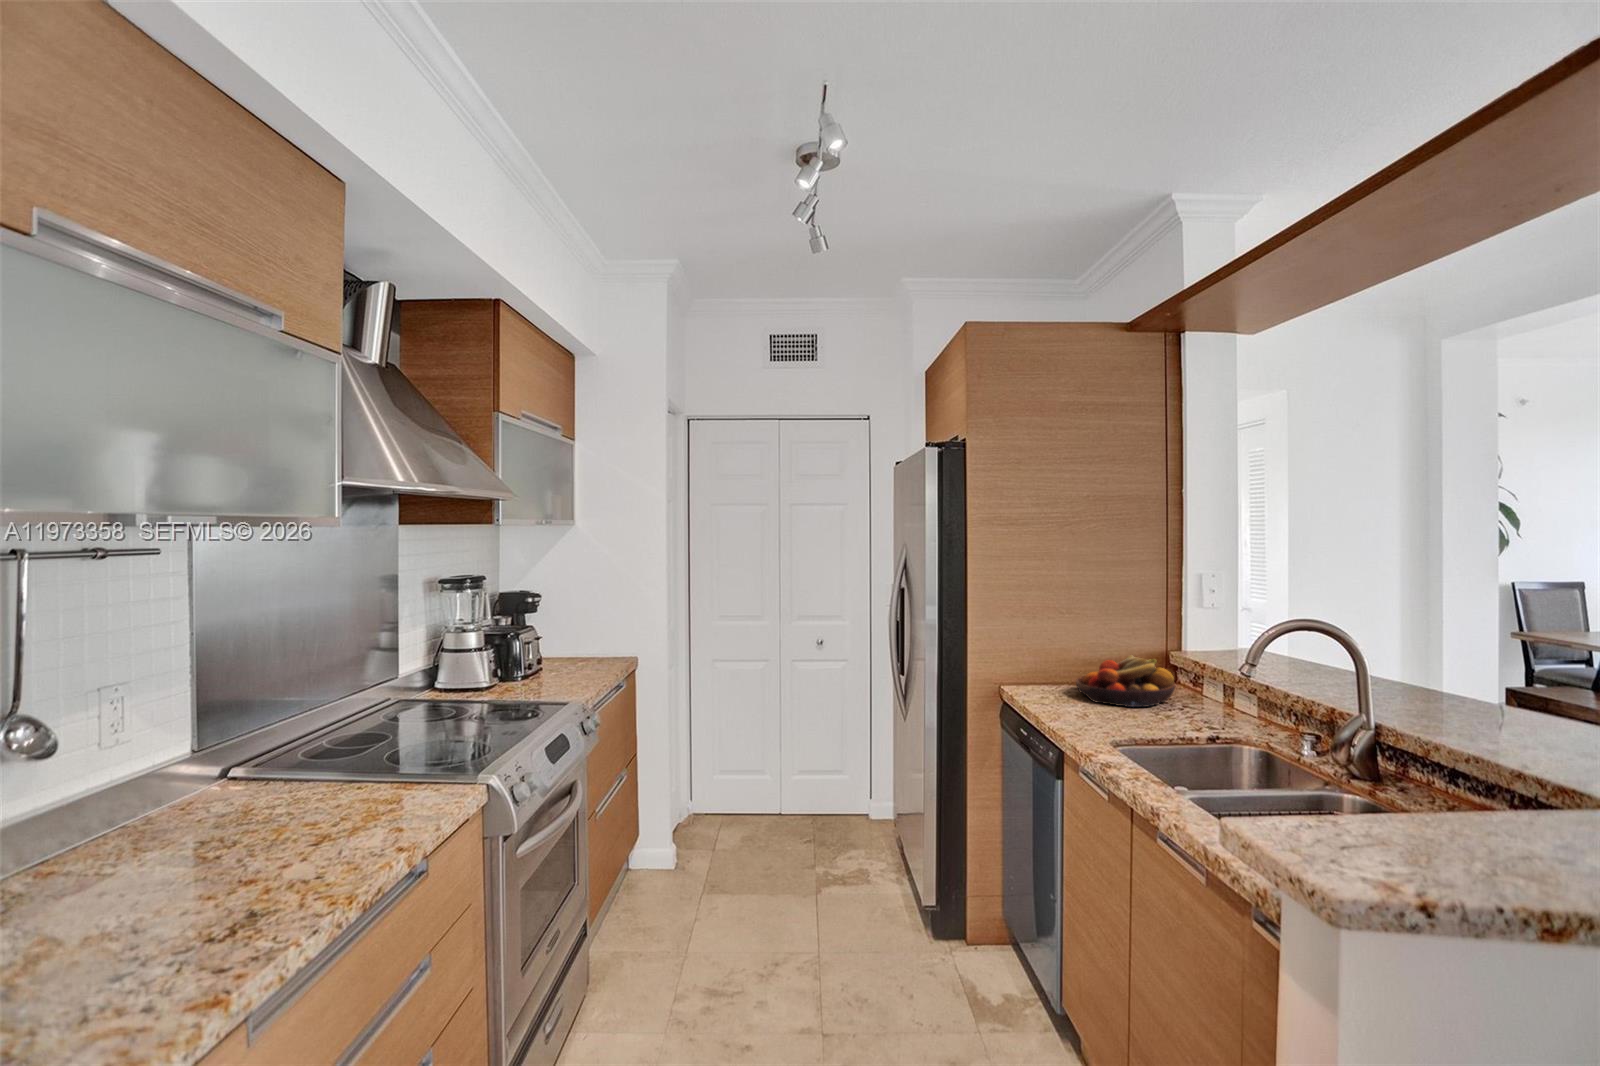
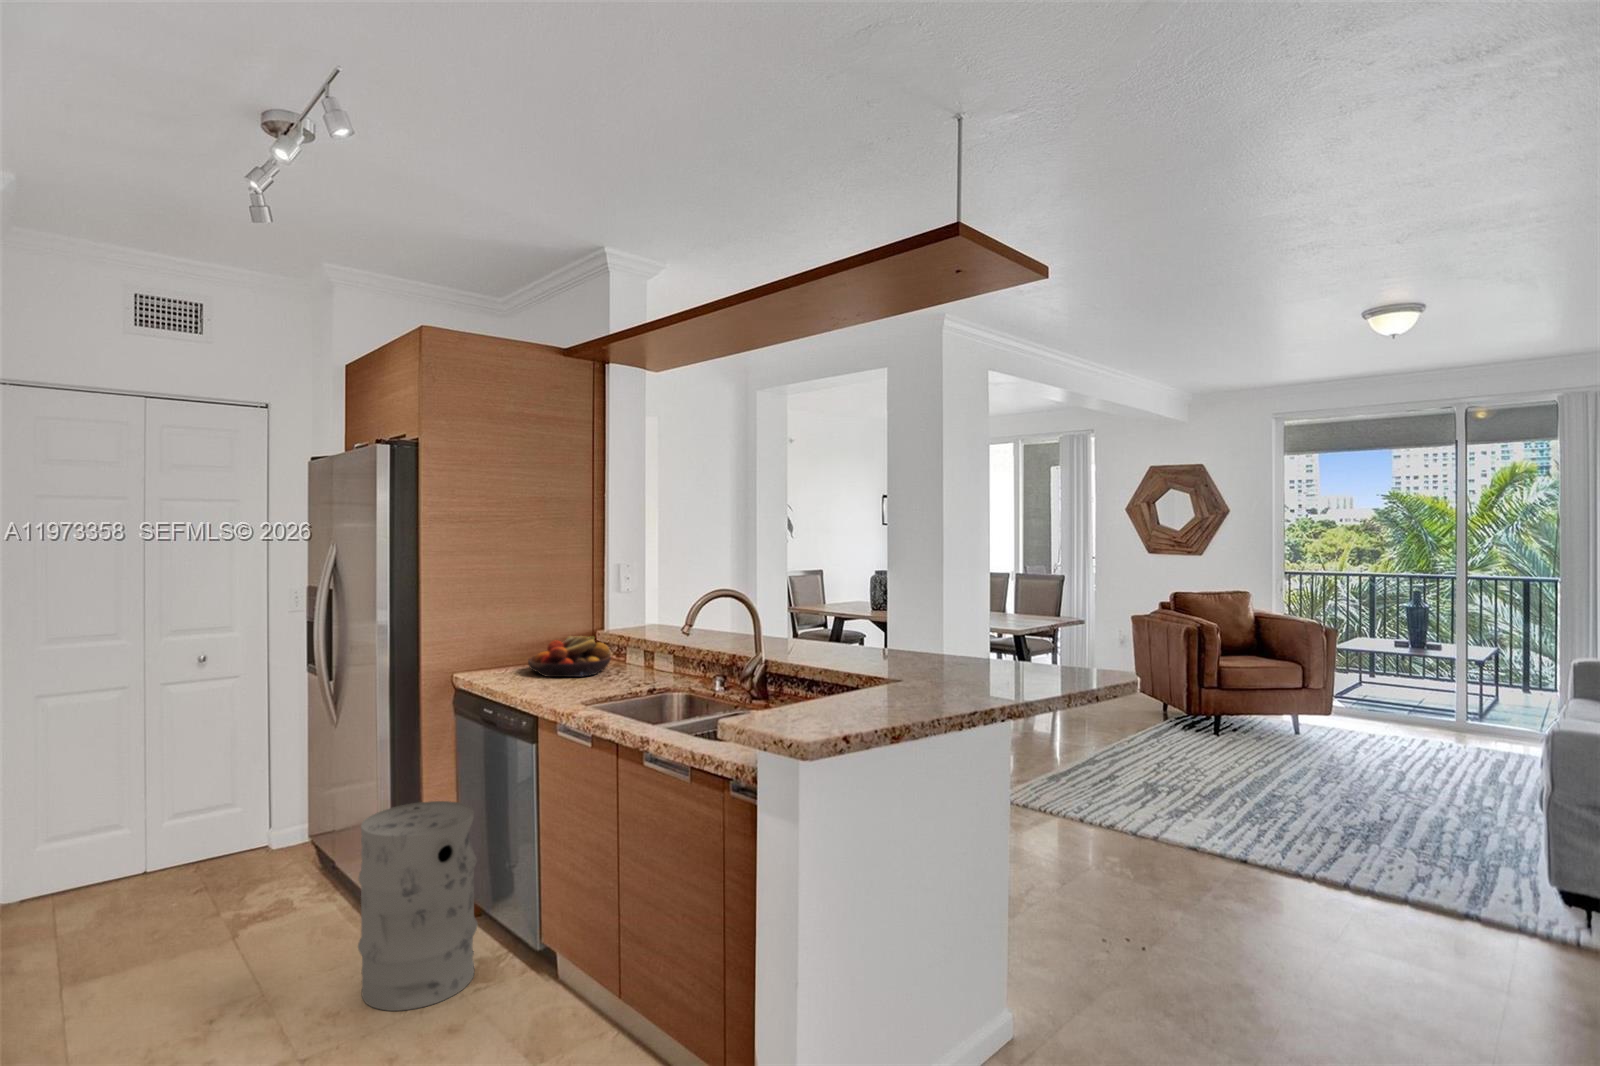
trash can: none [895,814,1008,1031] -> present [358,801,478,1011]

